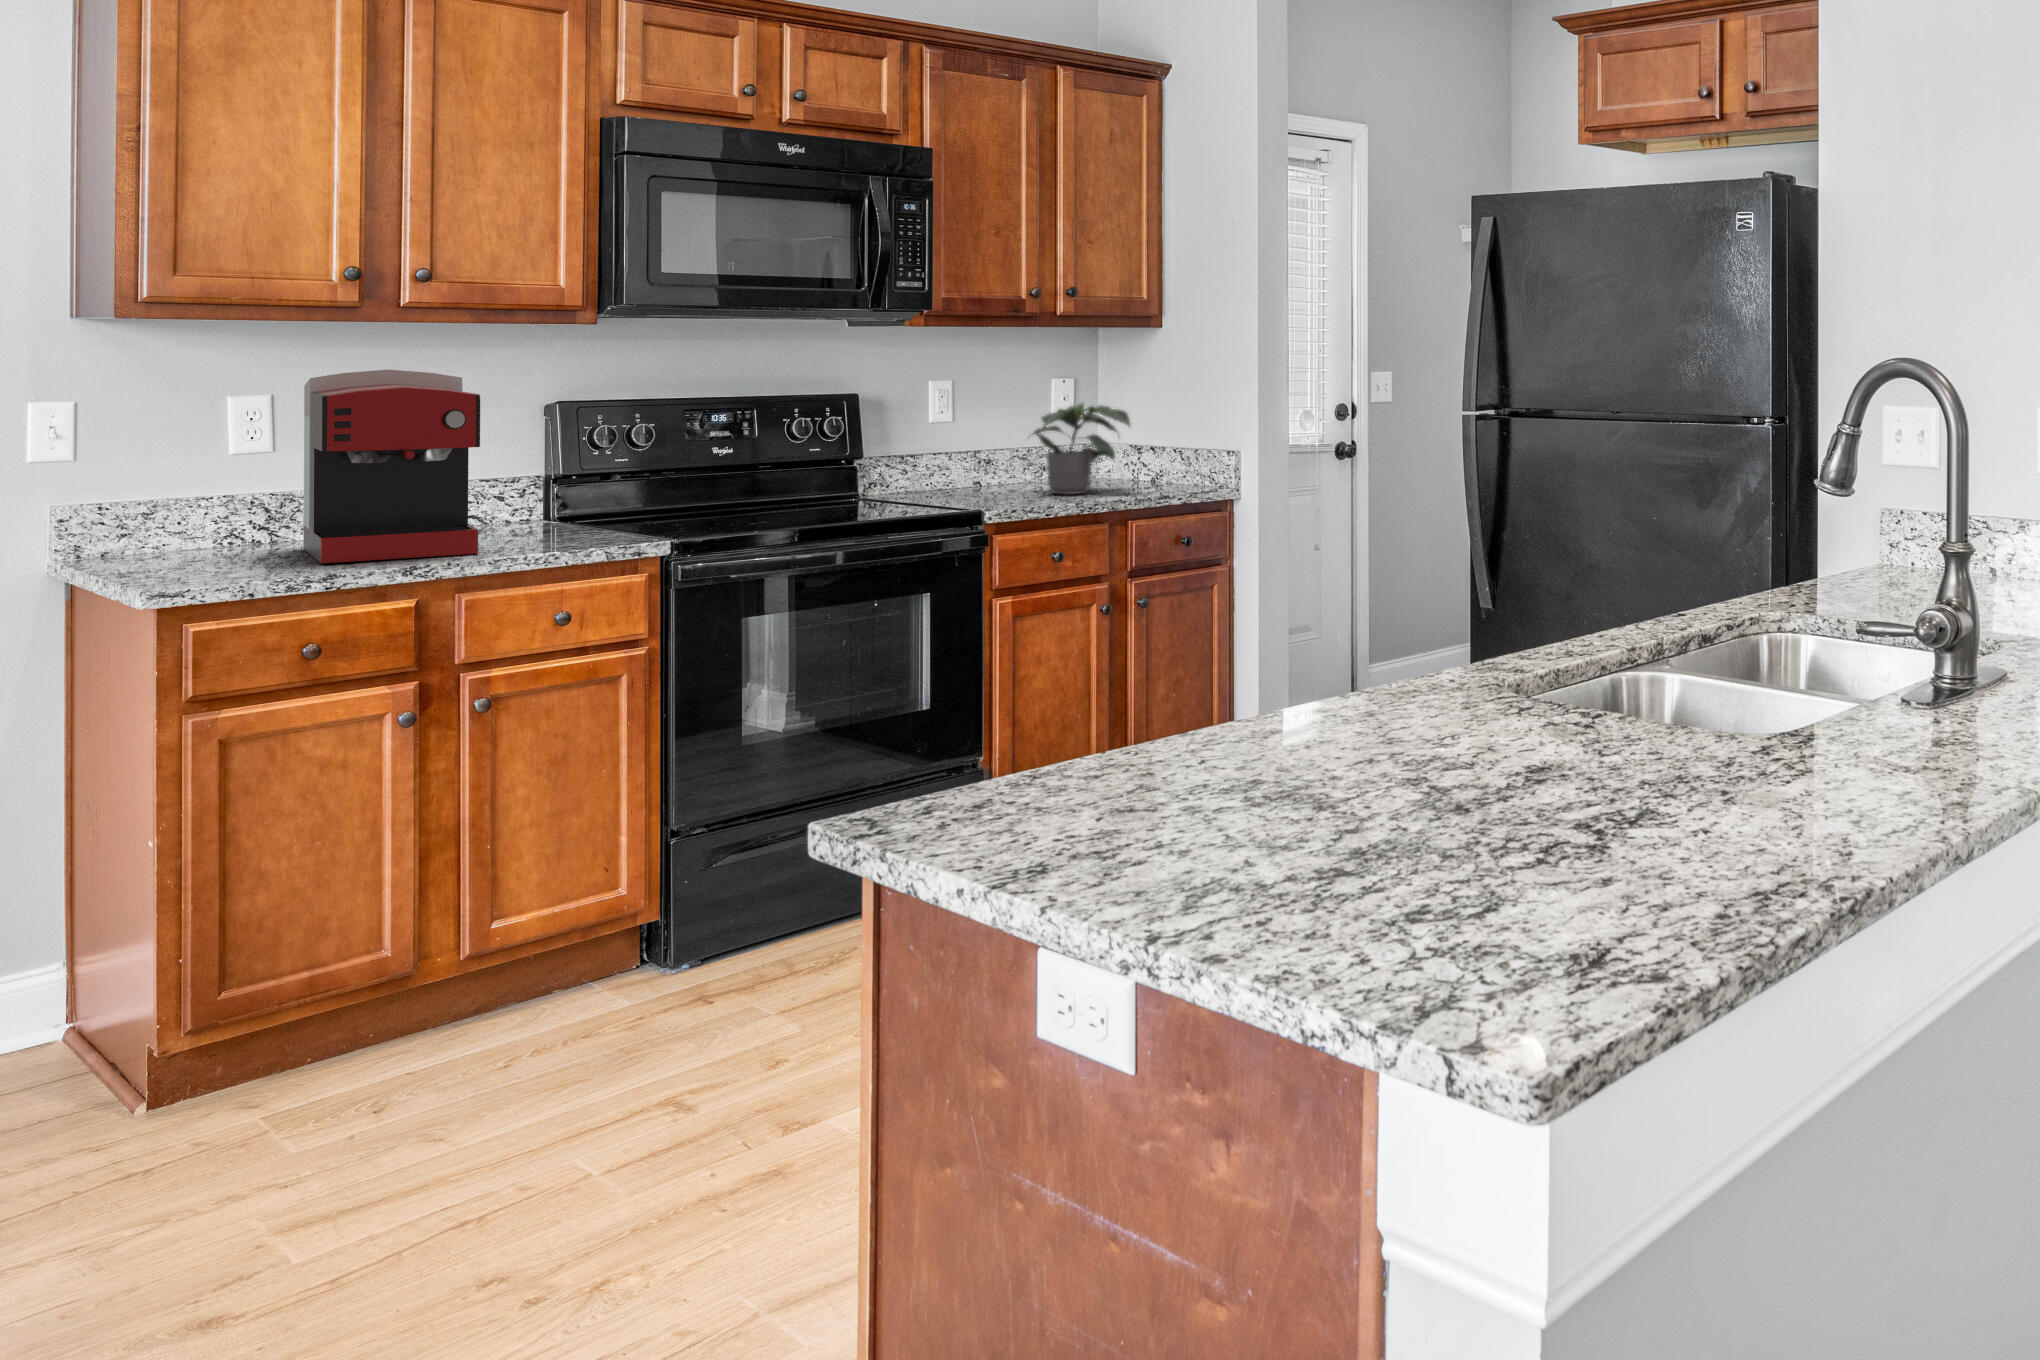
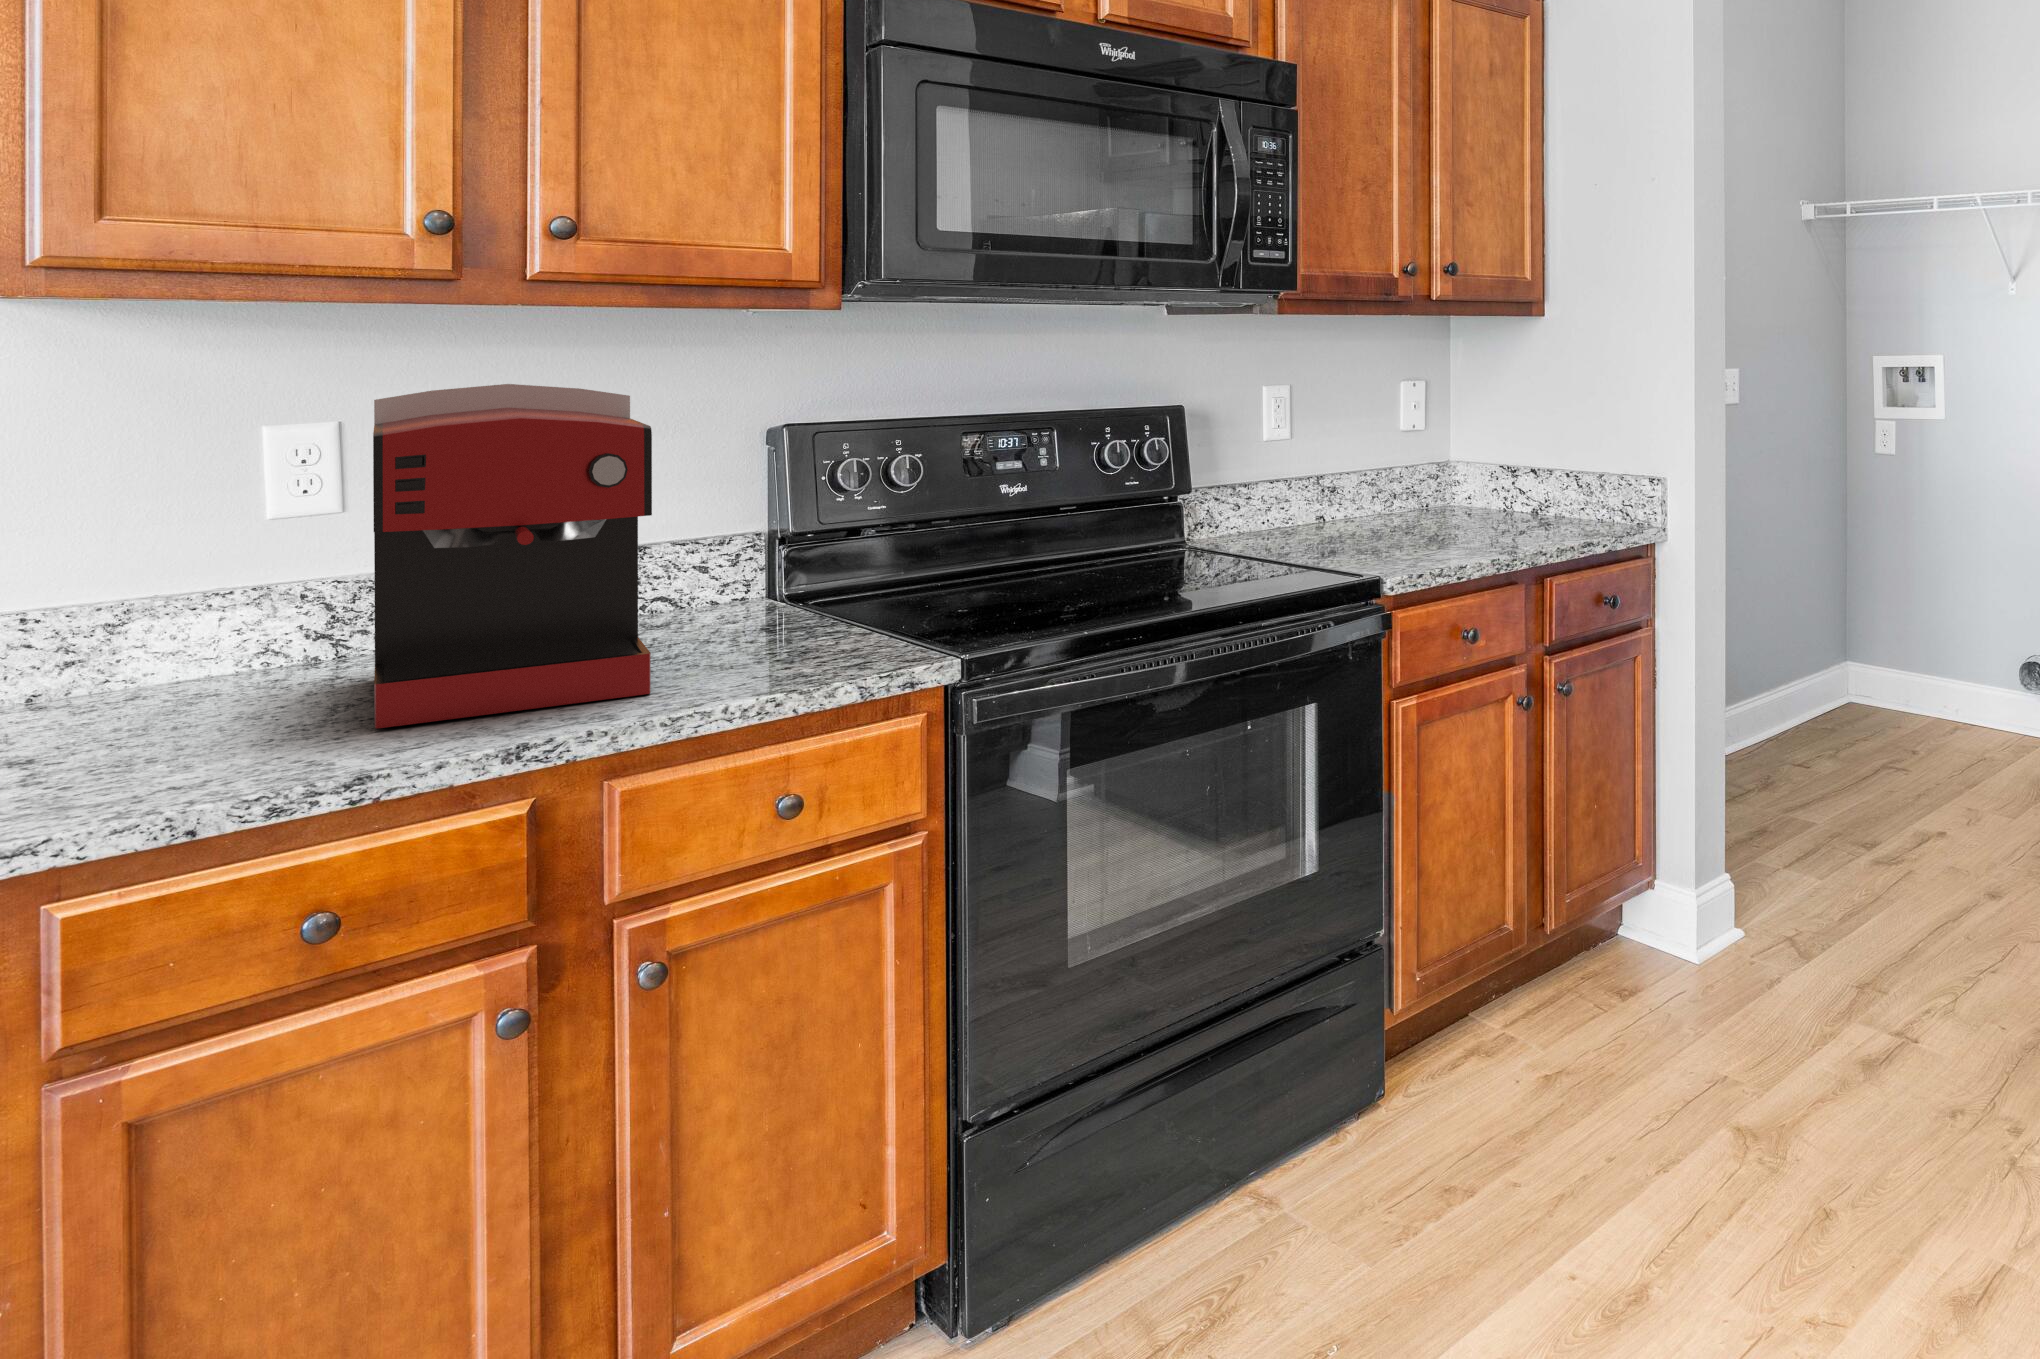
potted plant: present [1033,403,1130,494] -> none [1397,415,1543,542]

